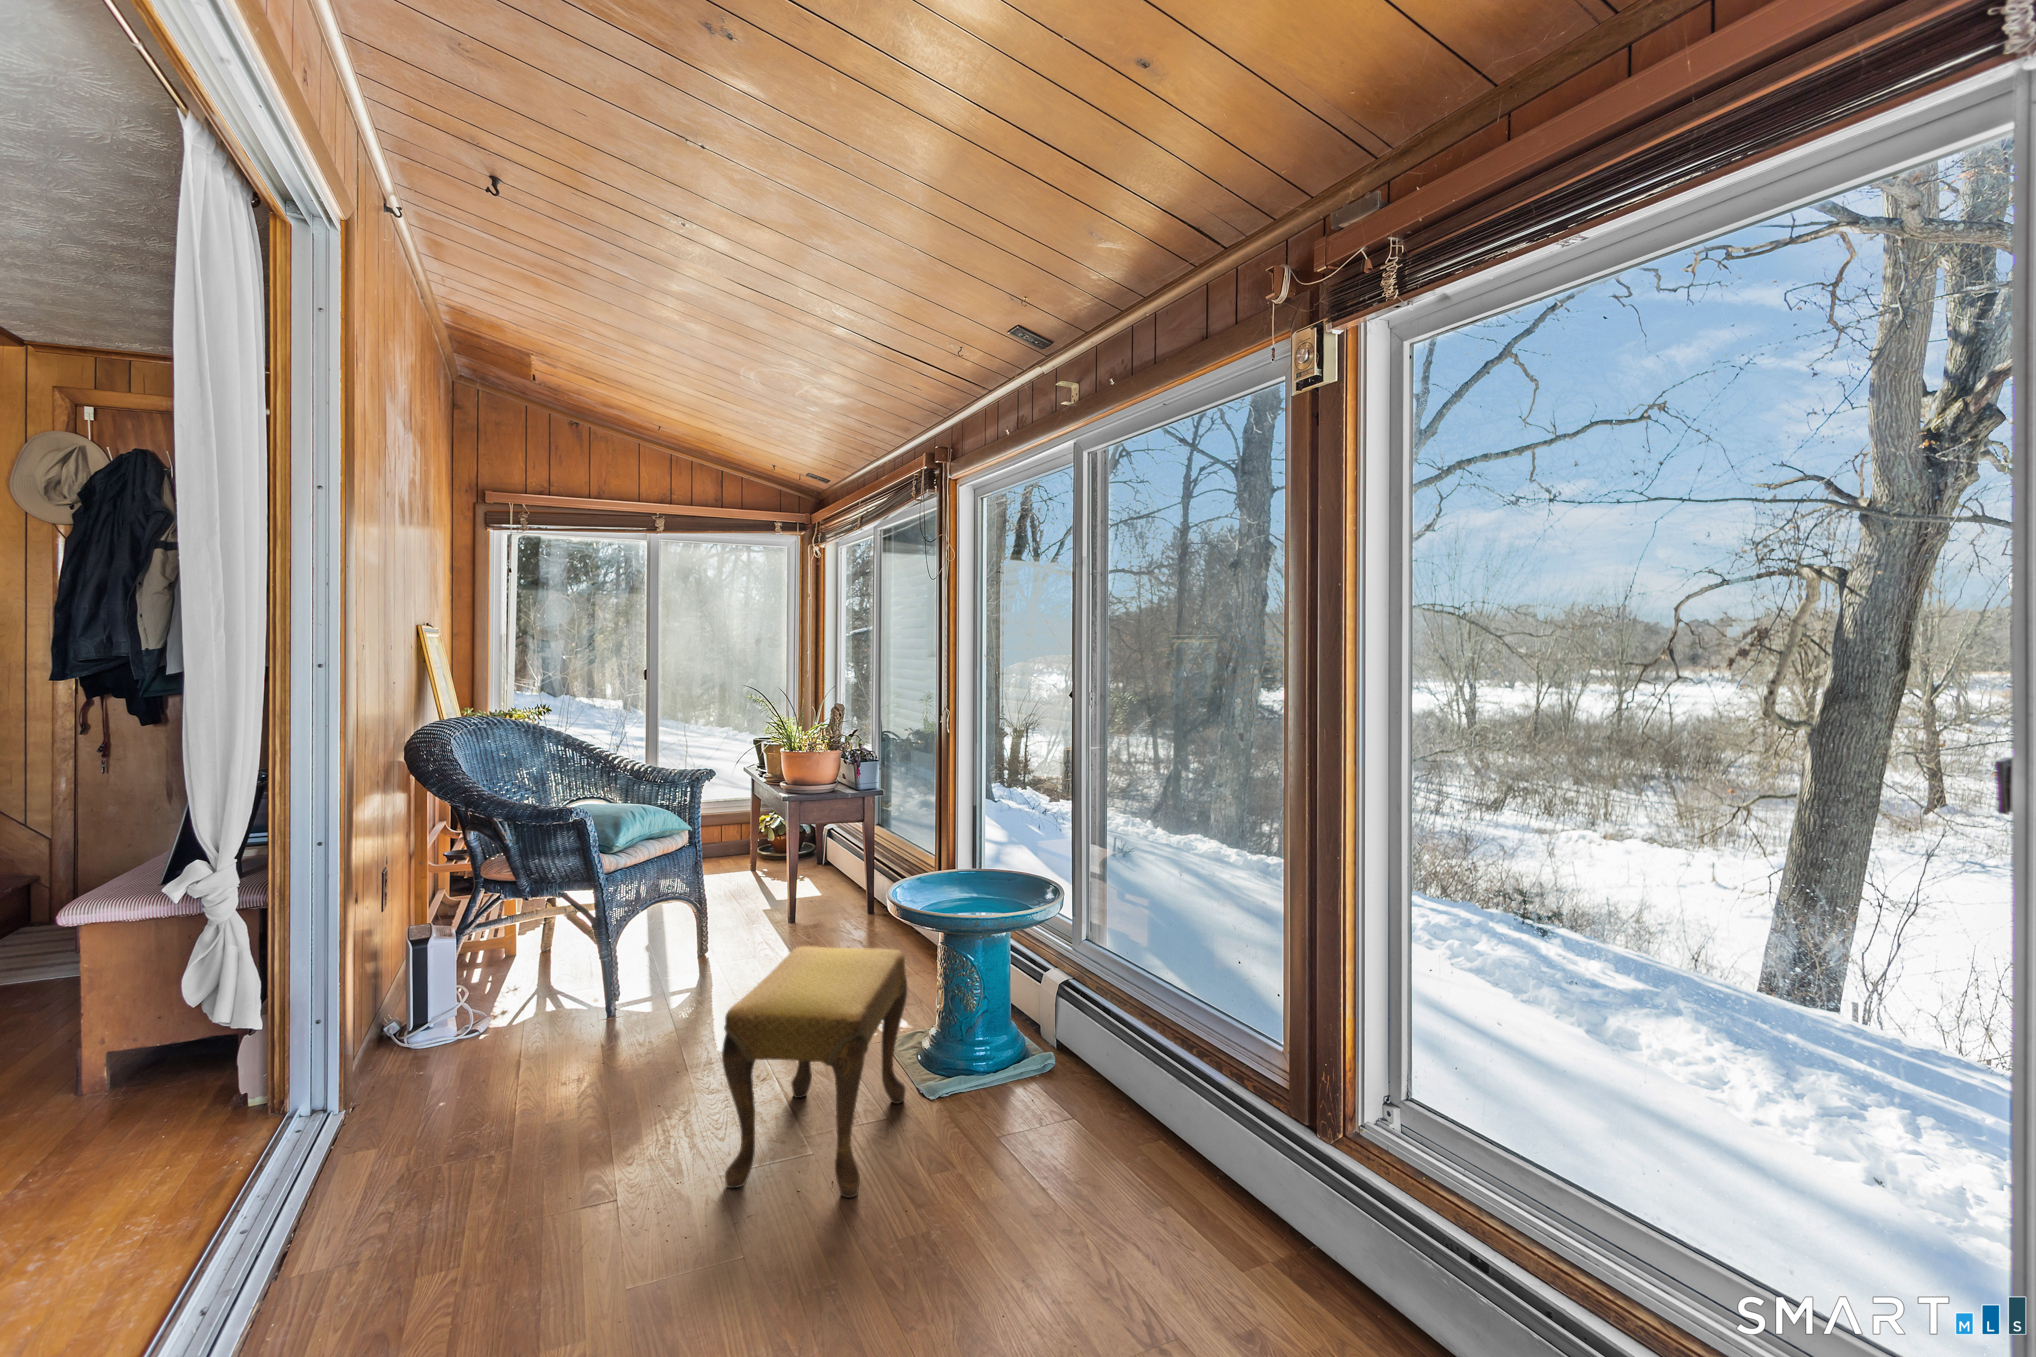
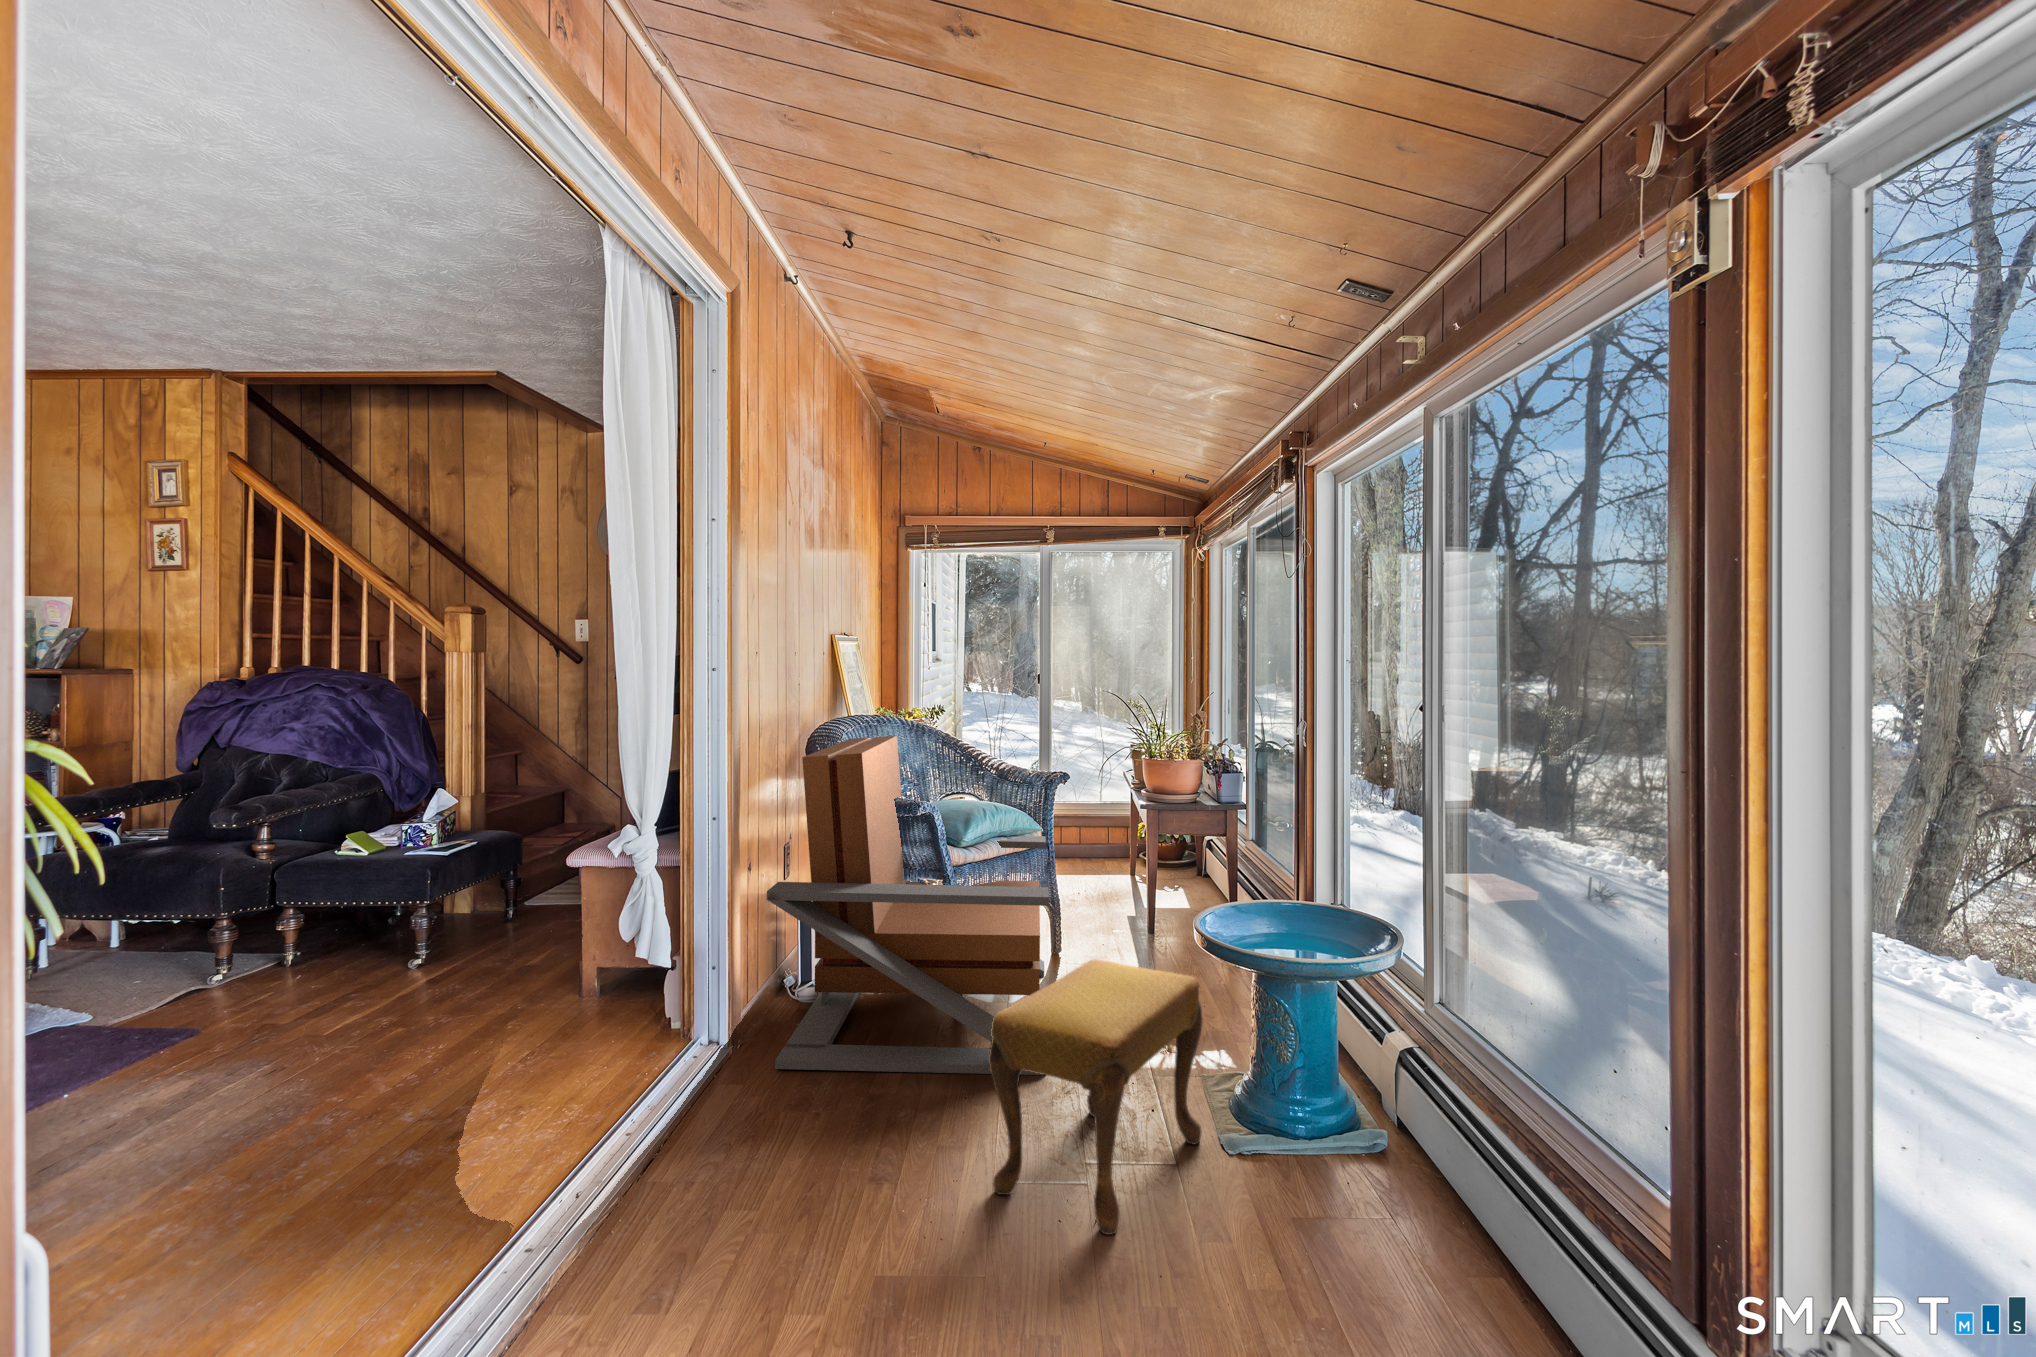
lounge chair: none [407,737,740,1120] -> present [767,736,1049,1075]

